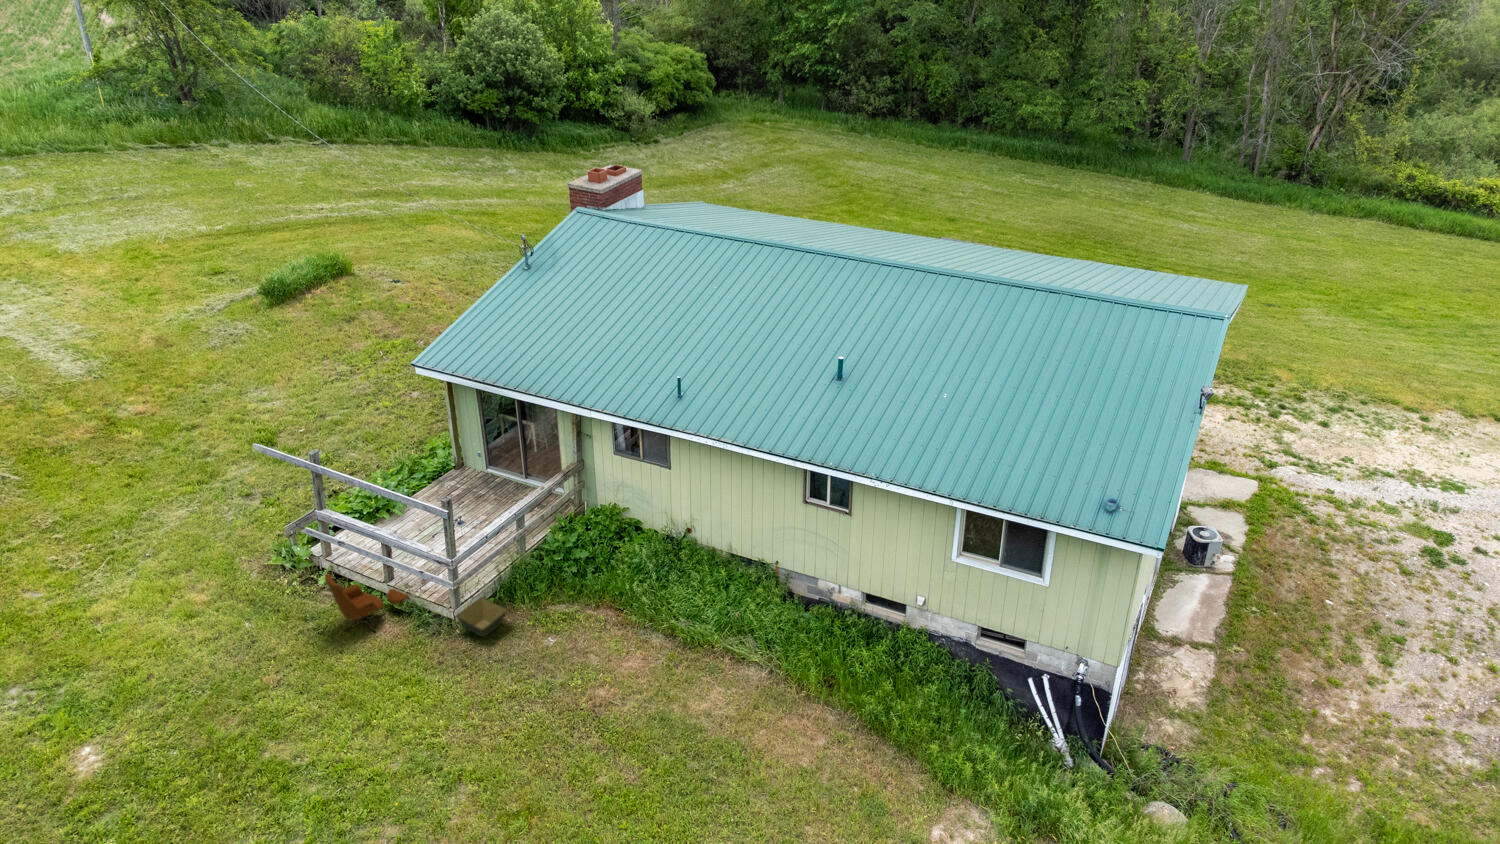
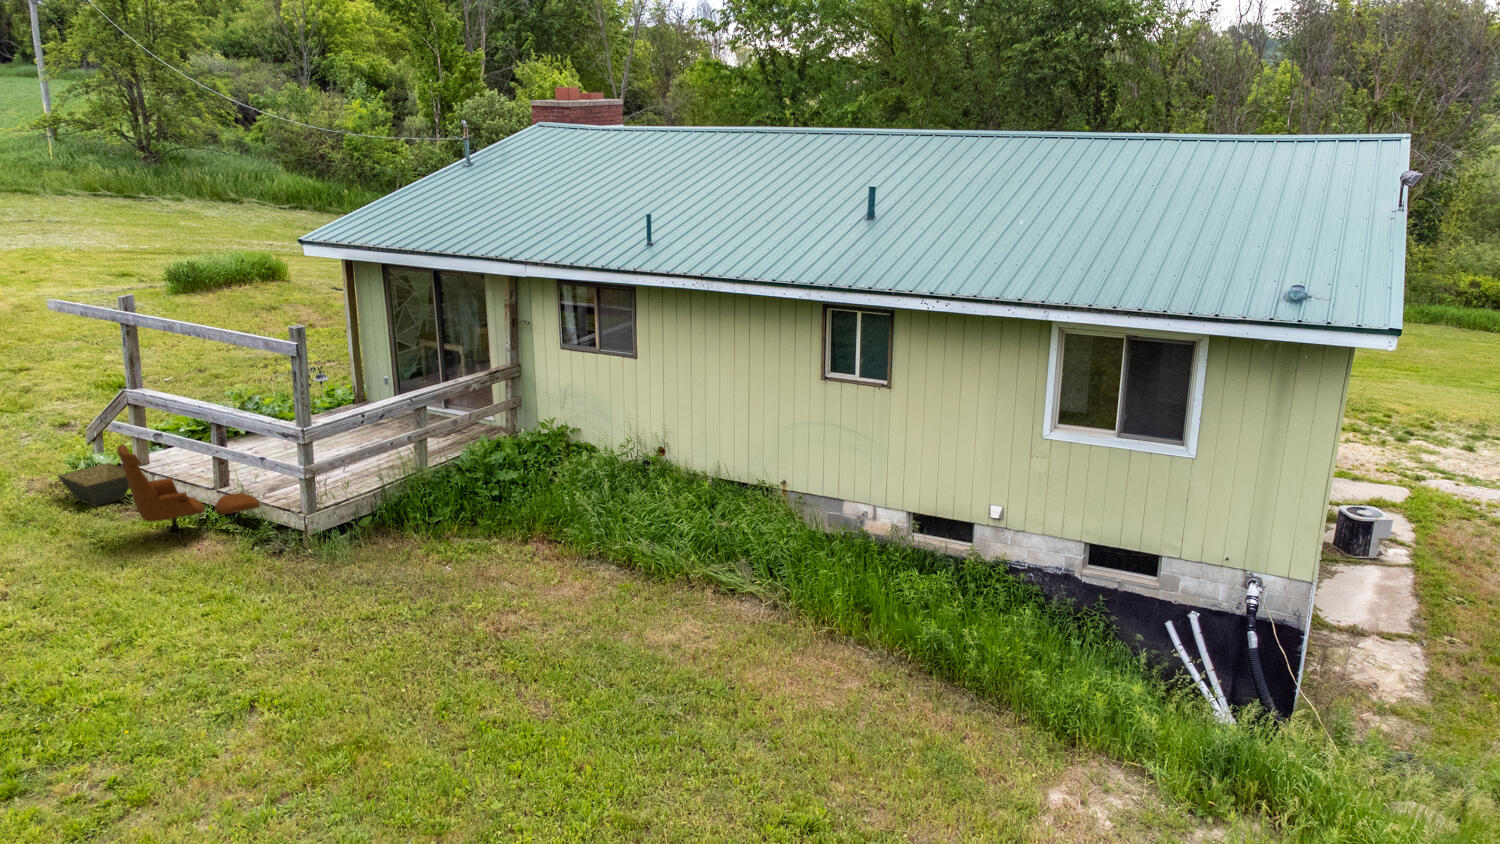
basket: present [456,597,508,637] -> present [58,463,130,506]

